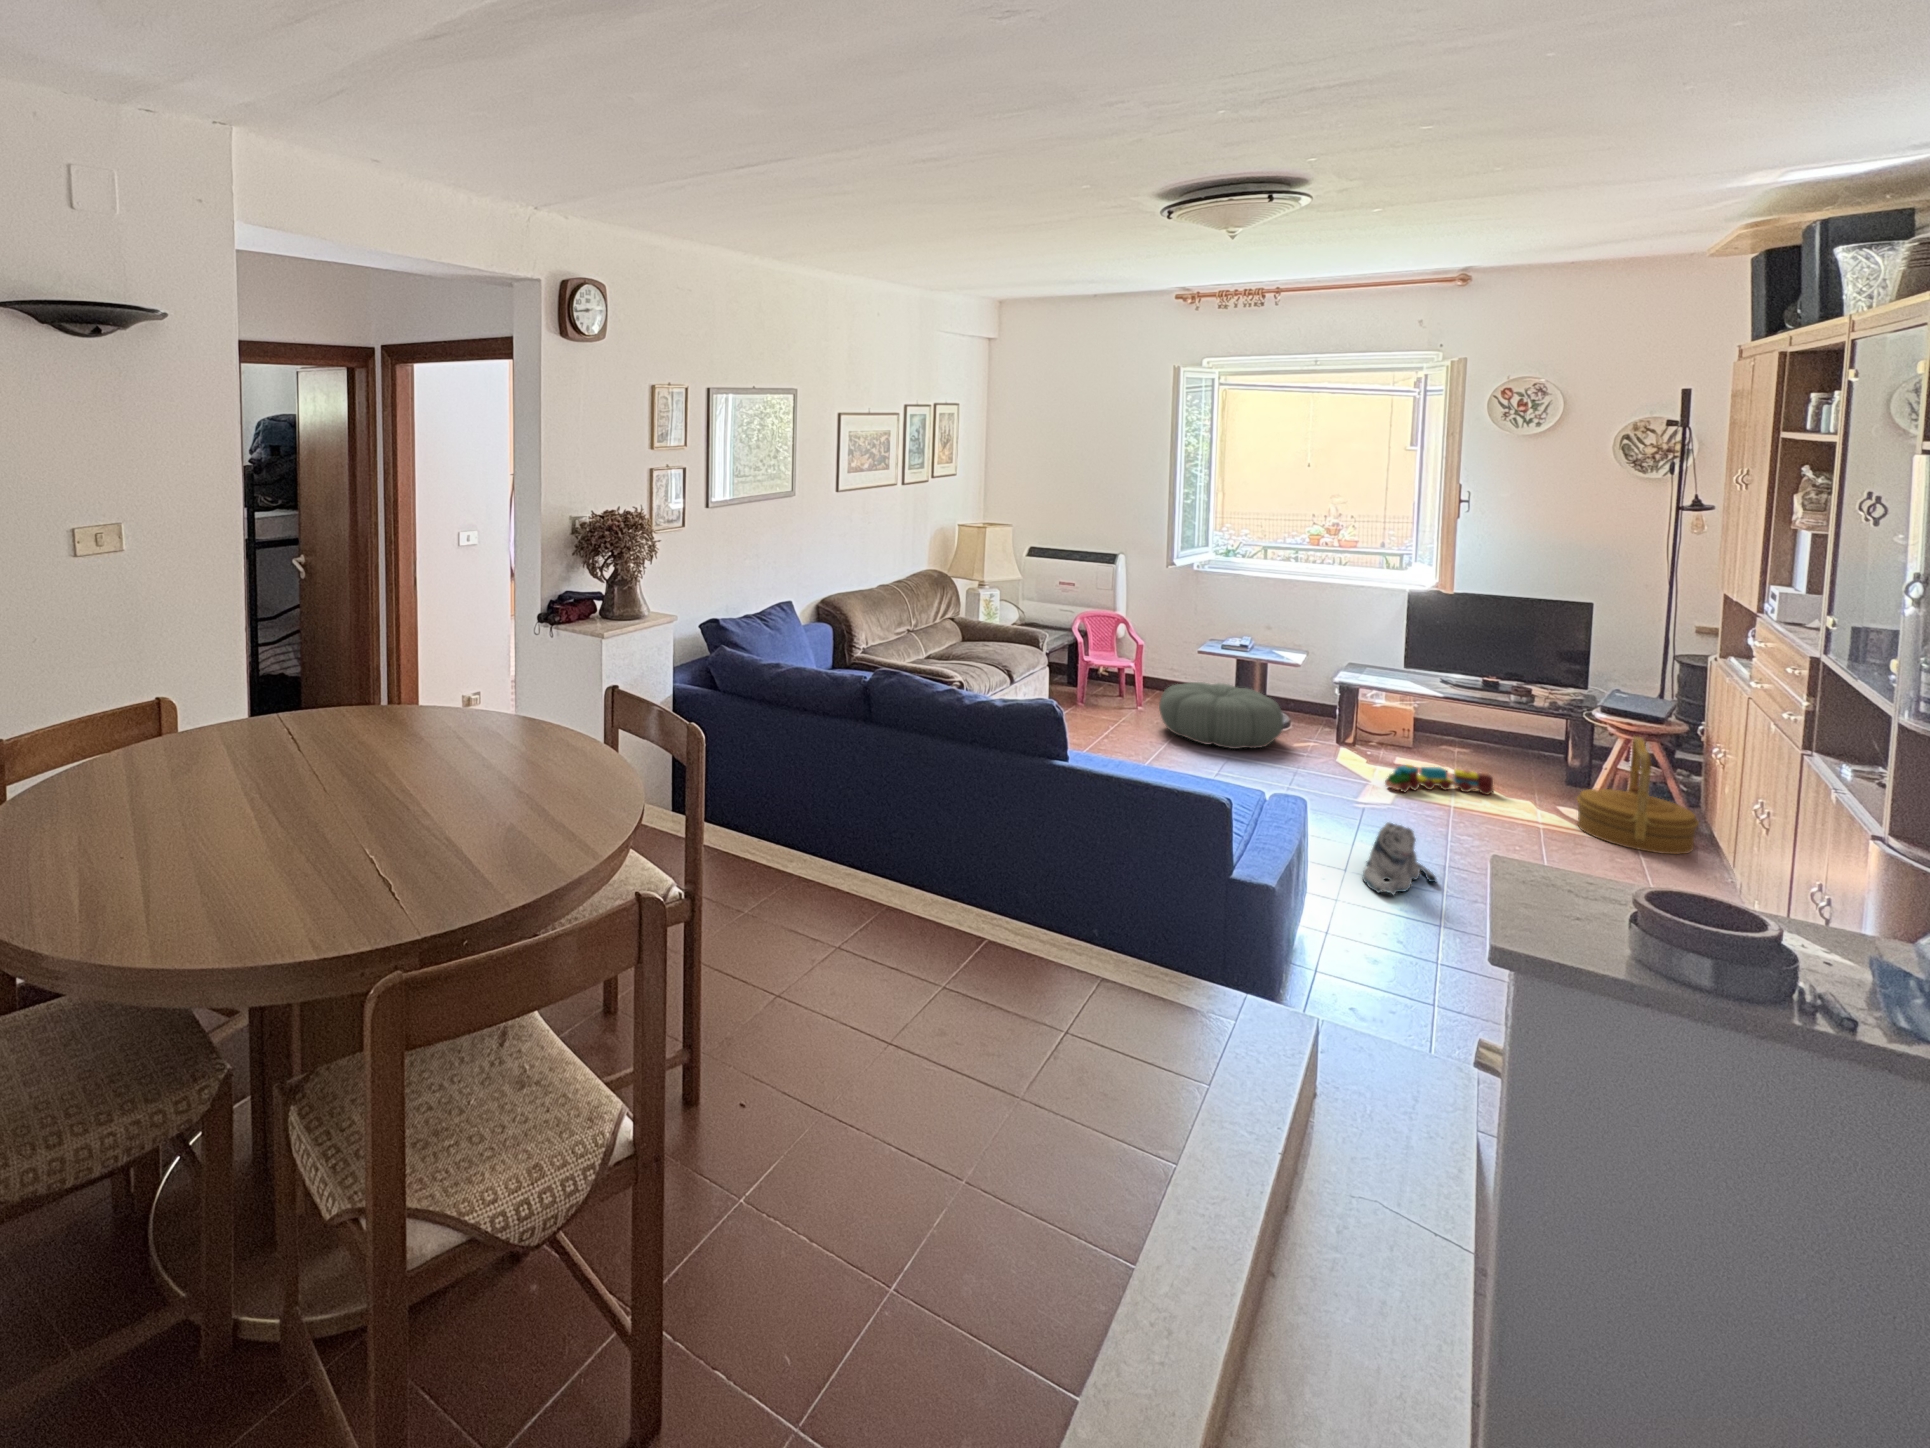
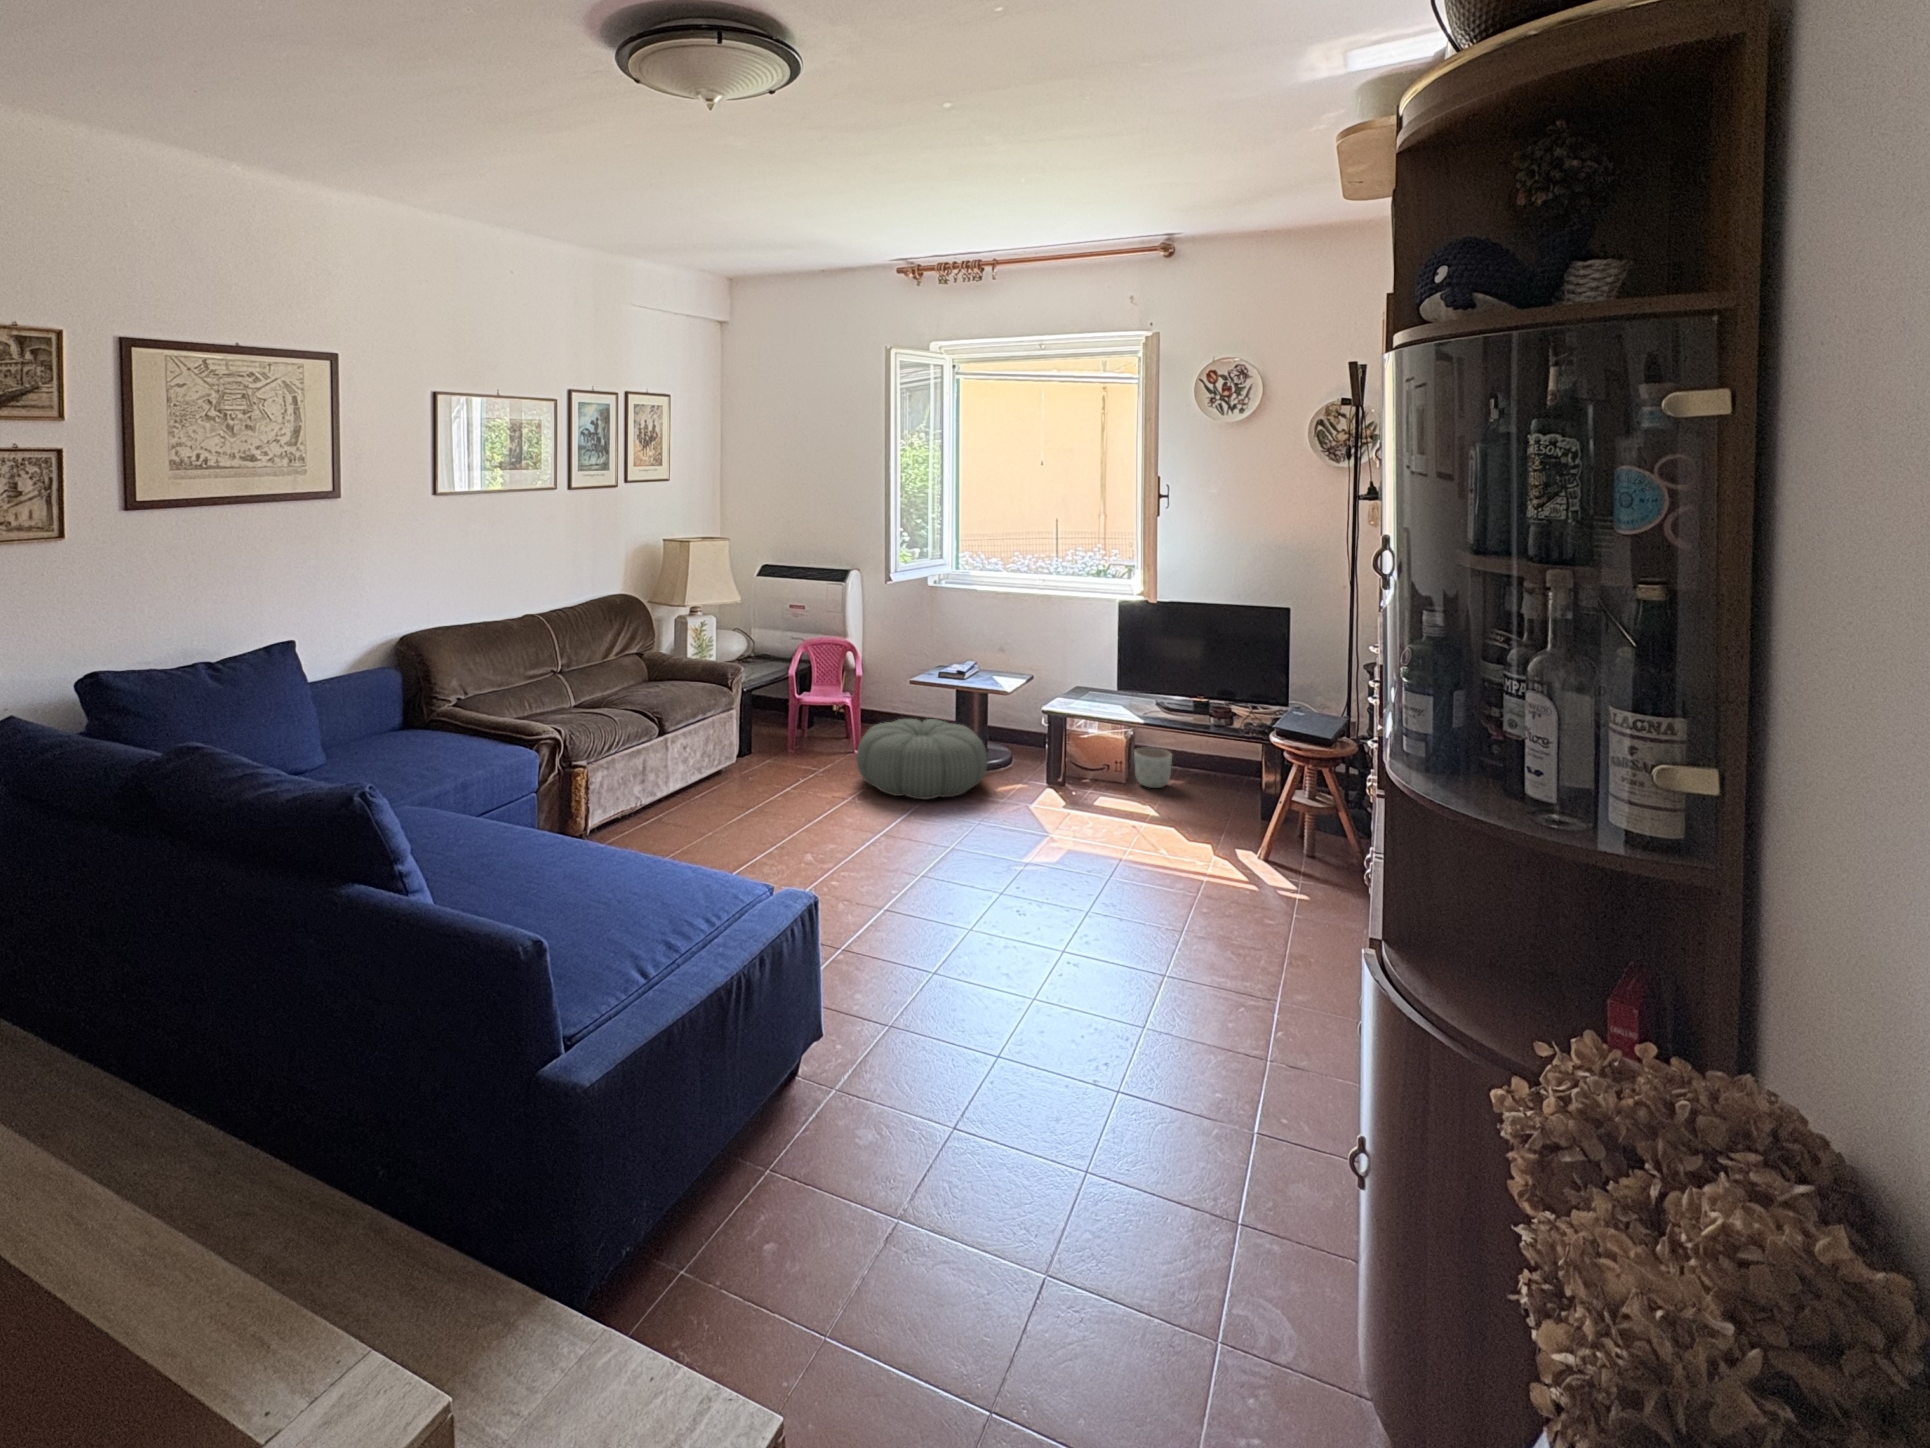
planter: none [1421,718,1461,754] -> present [1134,748,1172,788]
woven basket: present [1577,737,1699,854] -> none [1241,762,1354,905]
toy train: present [1385,765,1494,795] -> none [1062,809,1177,845]
plush toy: present [1363,823,1436,895] -> none [943,904,1035,1009]

